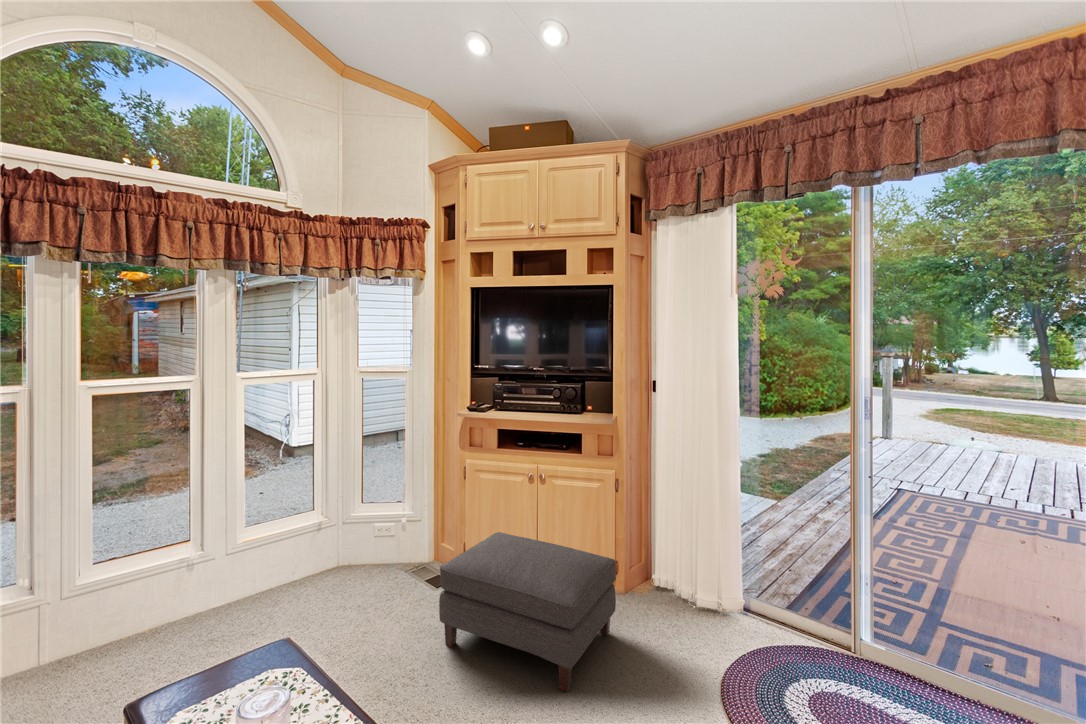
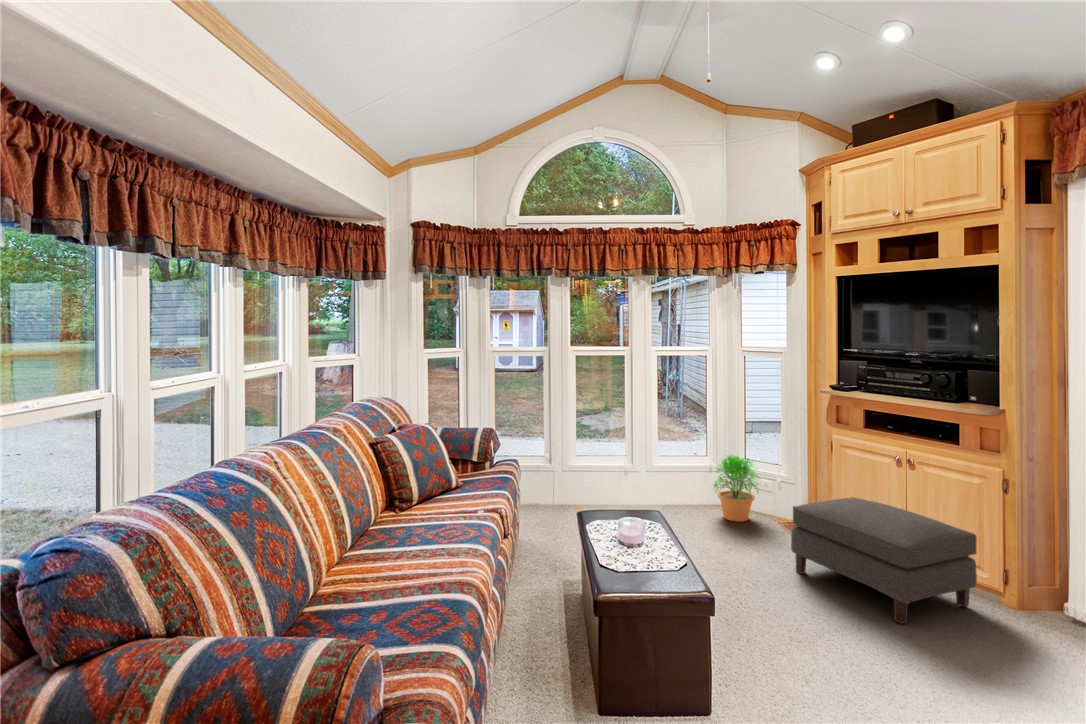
potted plant: none [334,496,398,580] -> present [714,456,760,522]

